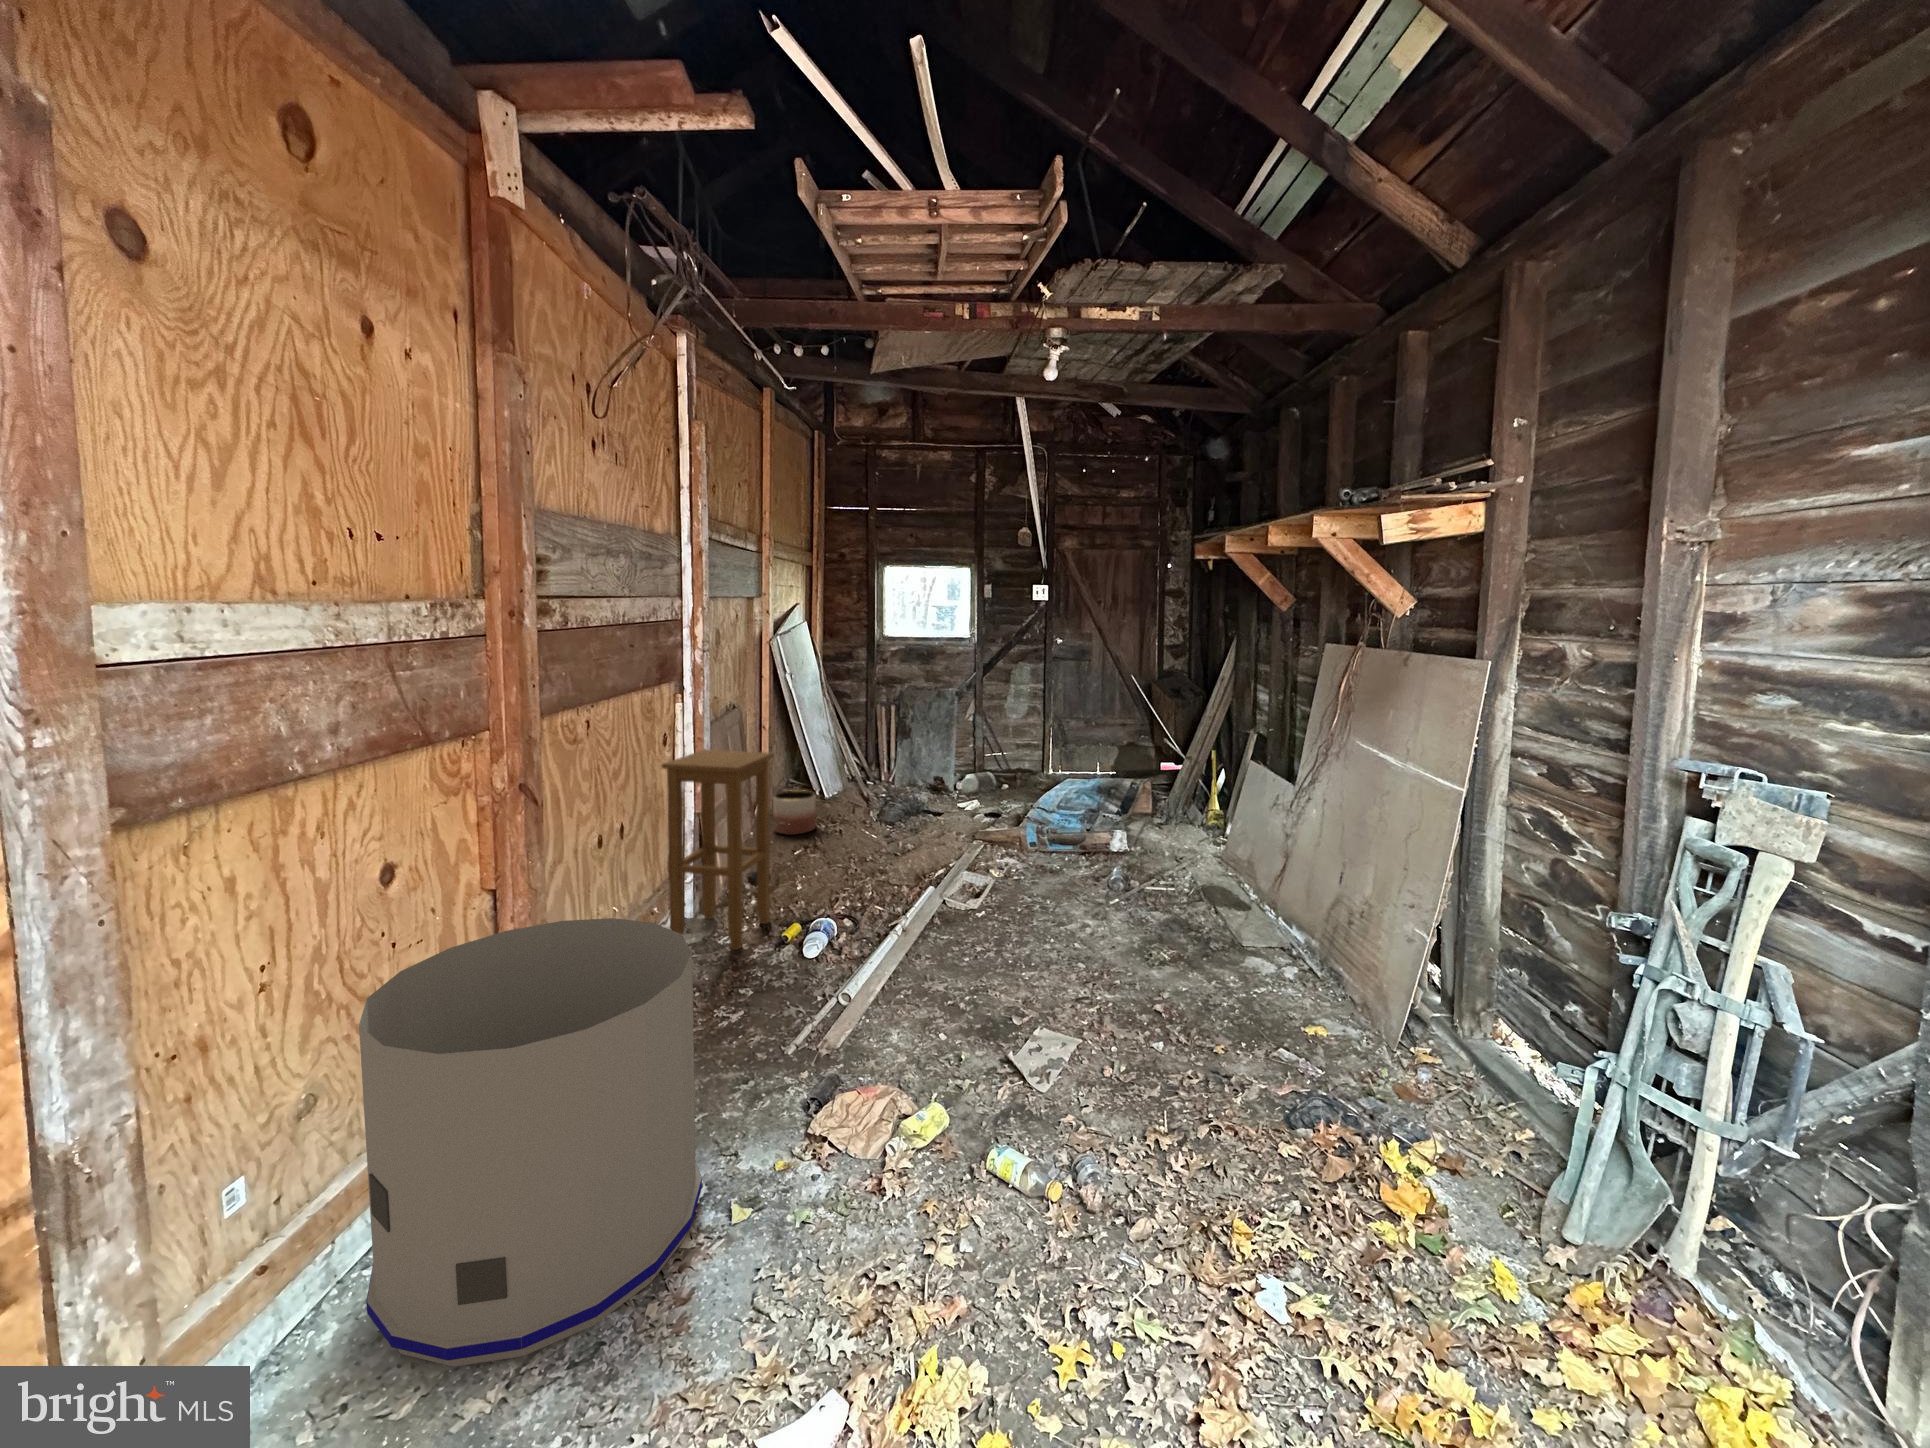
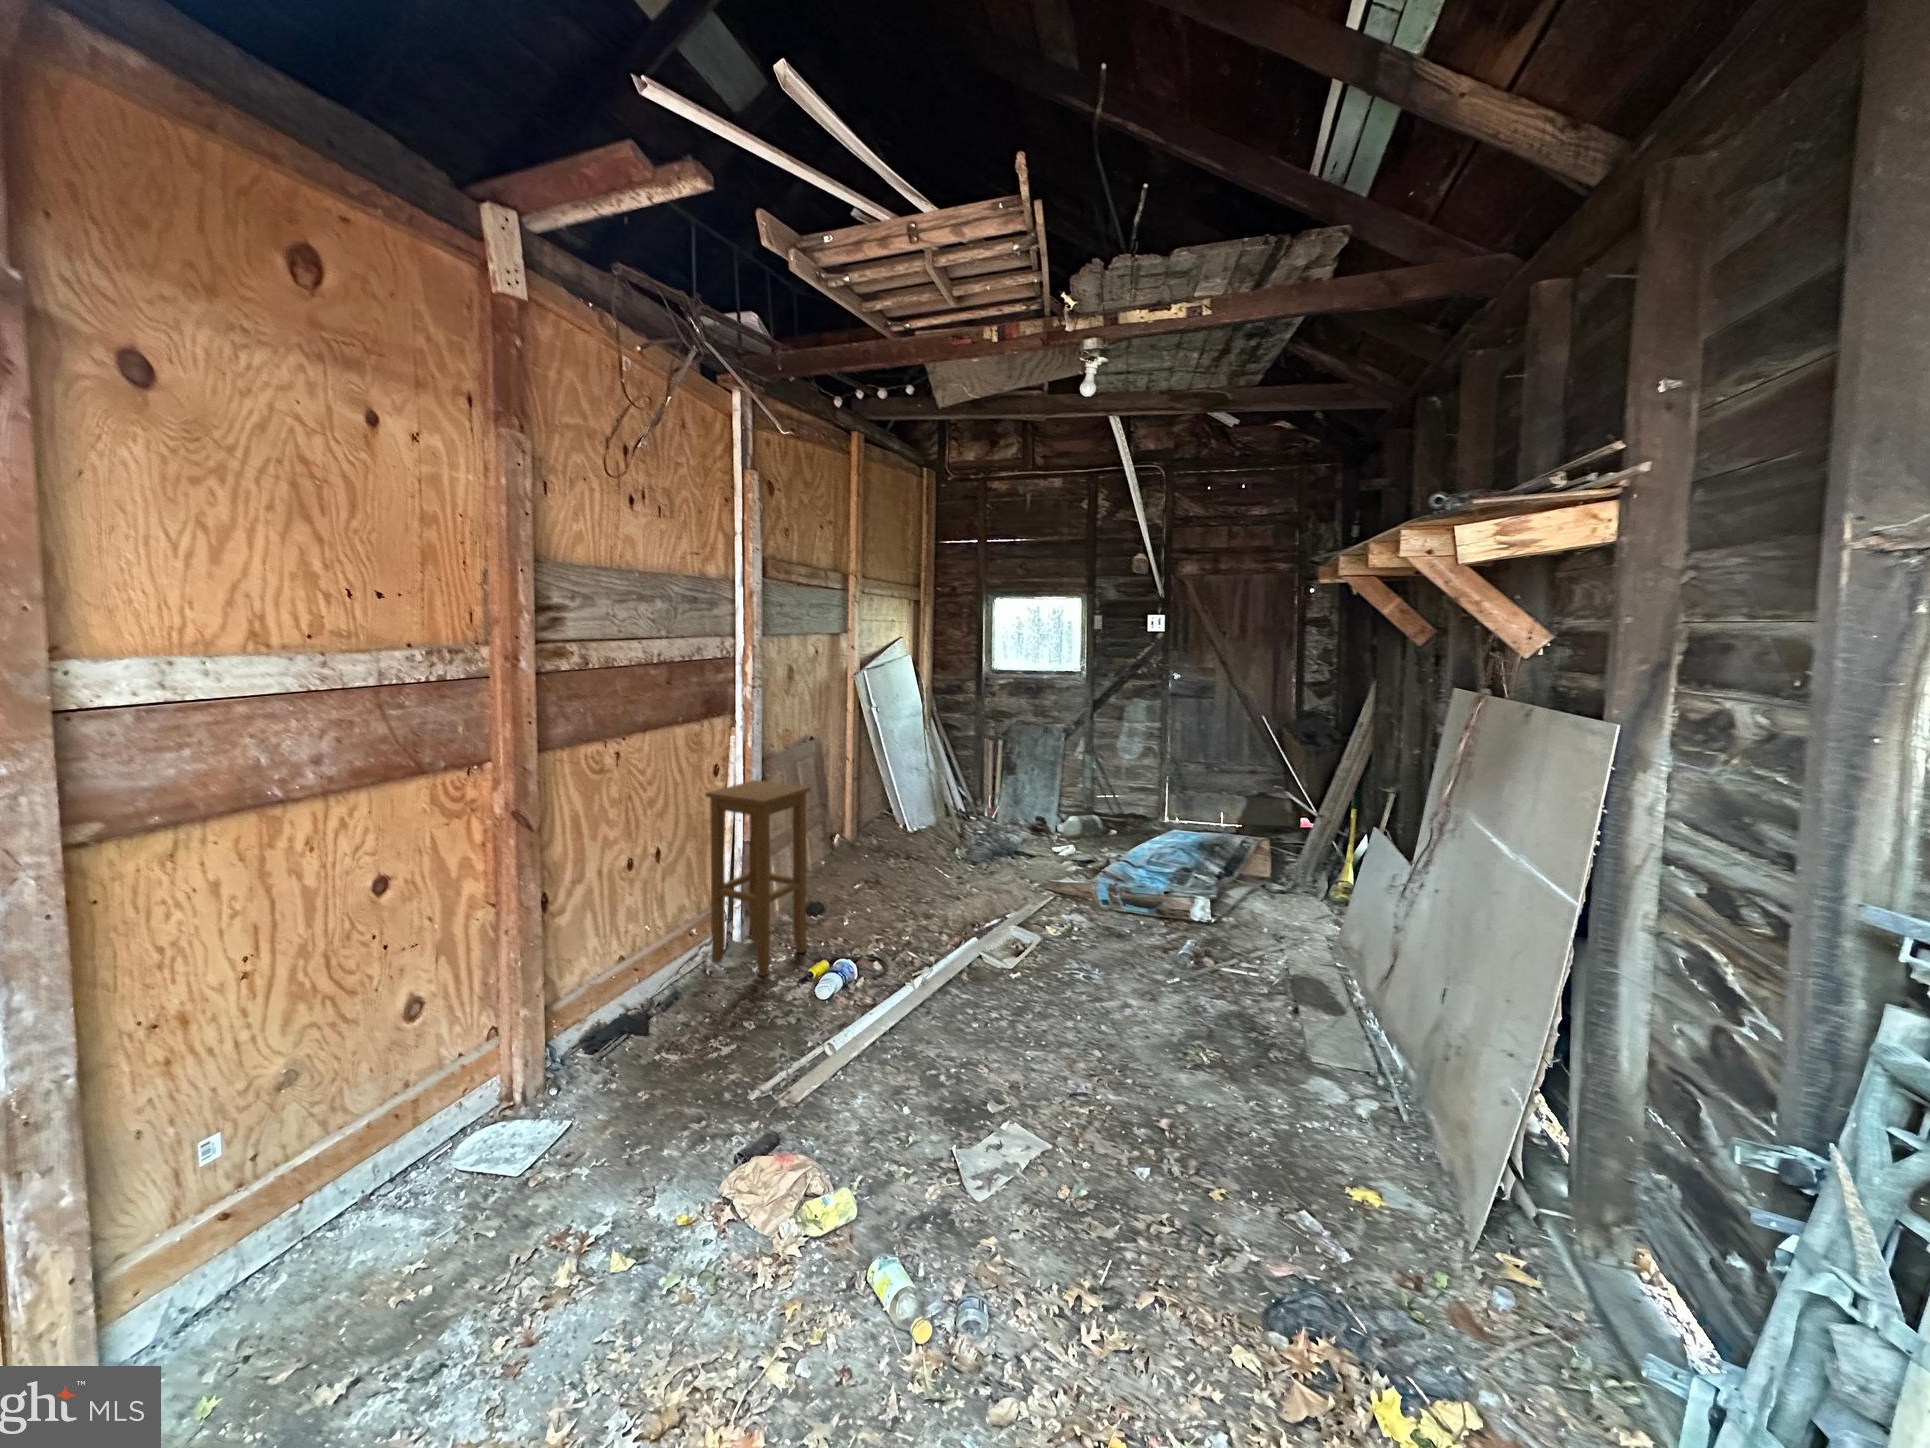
planter: present [773,790,816,835] -> none [855,820,895,864]
trash can: present [359,918,702,1367] -> none [296,940,609,1355]

